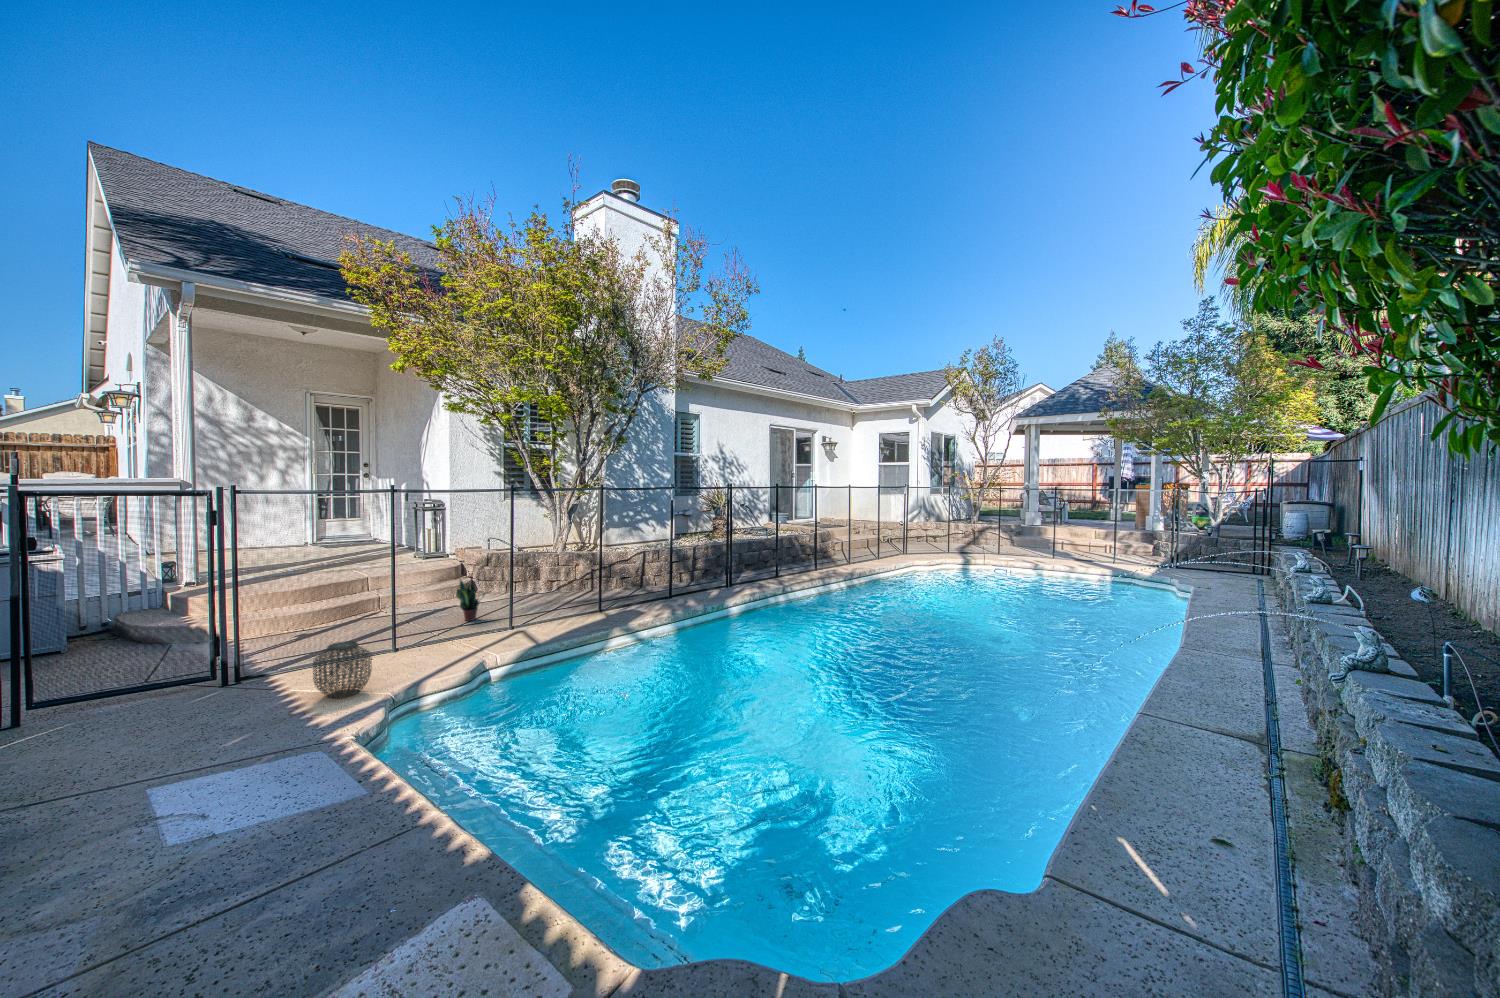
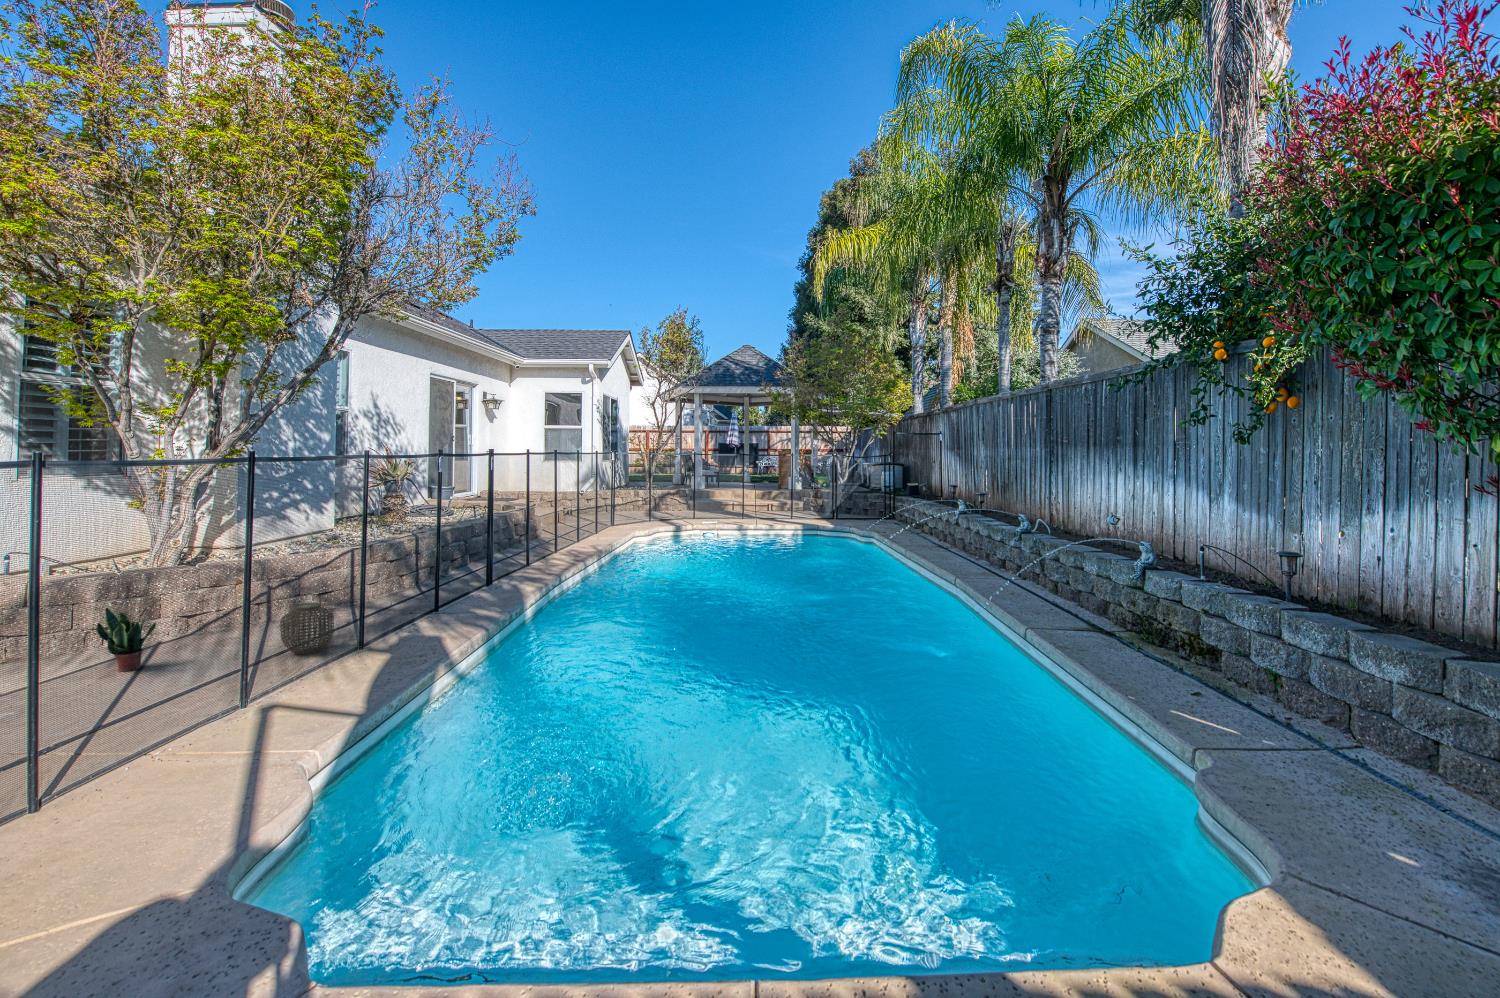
woven basket: present [313,641,372,699] -> present [280,603,334,655]

